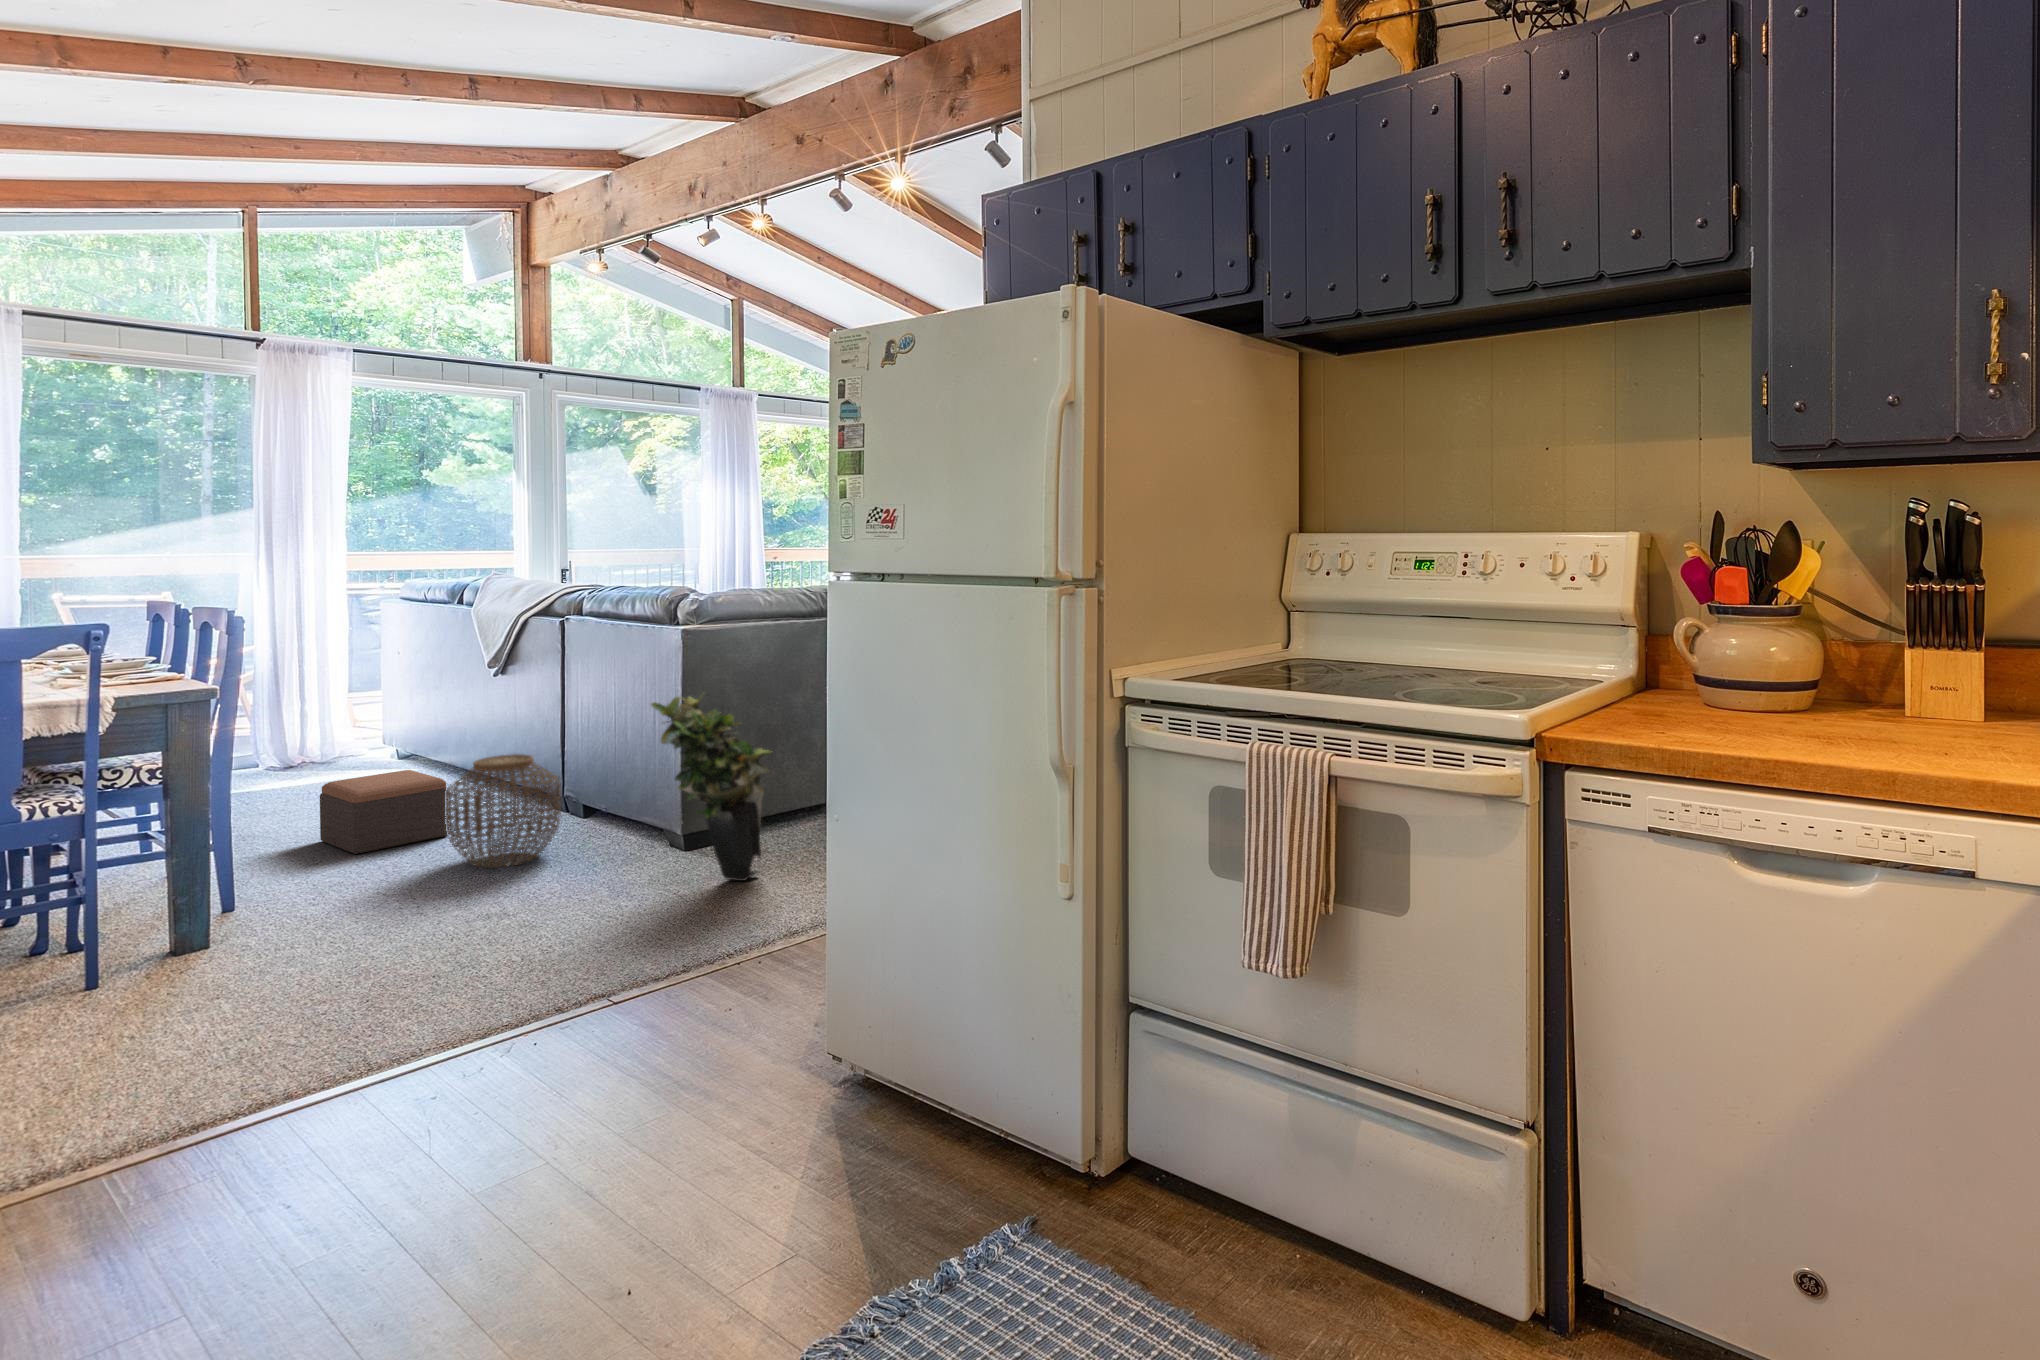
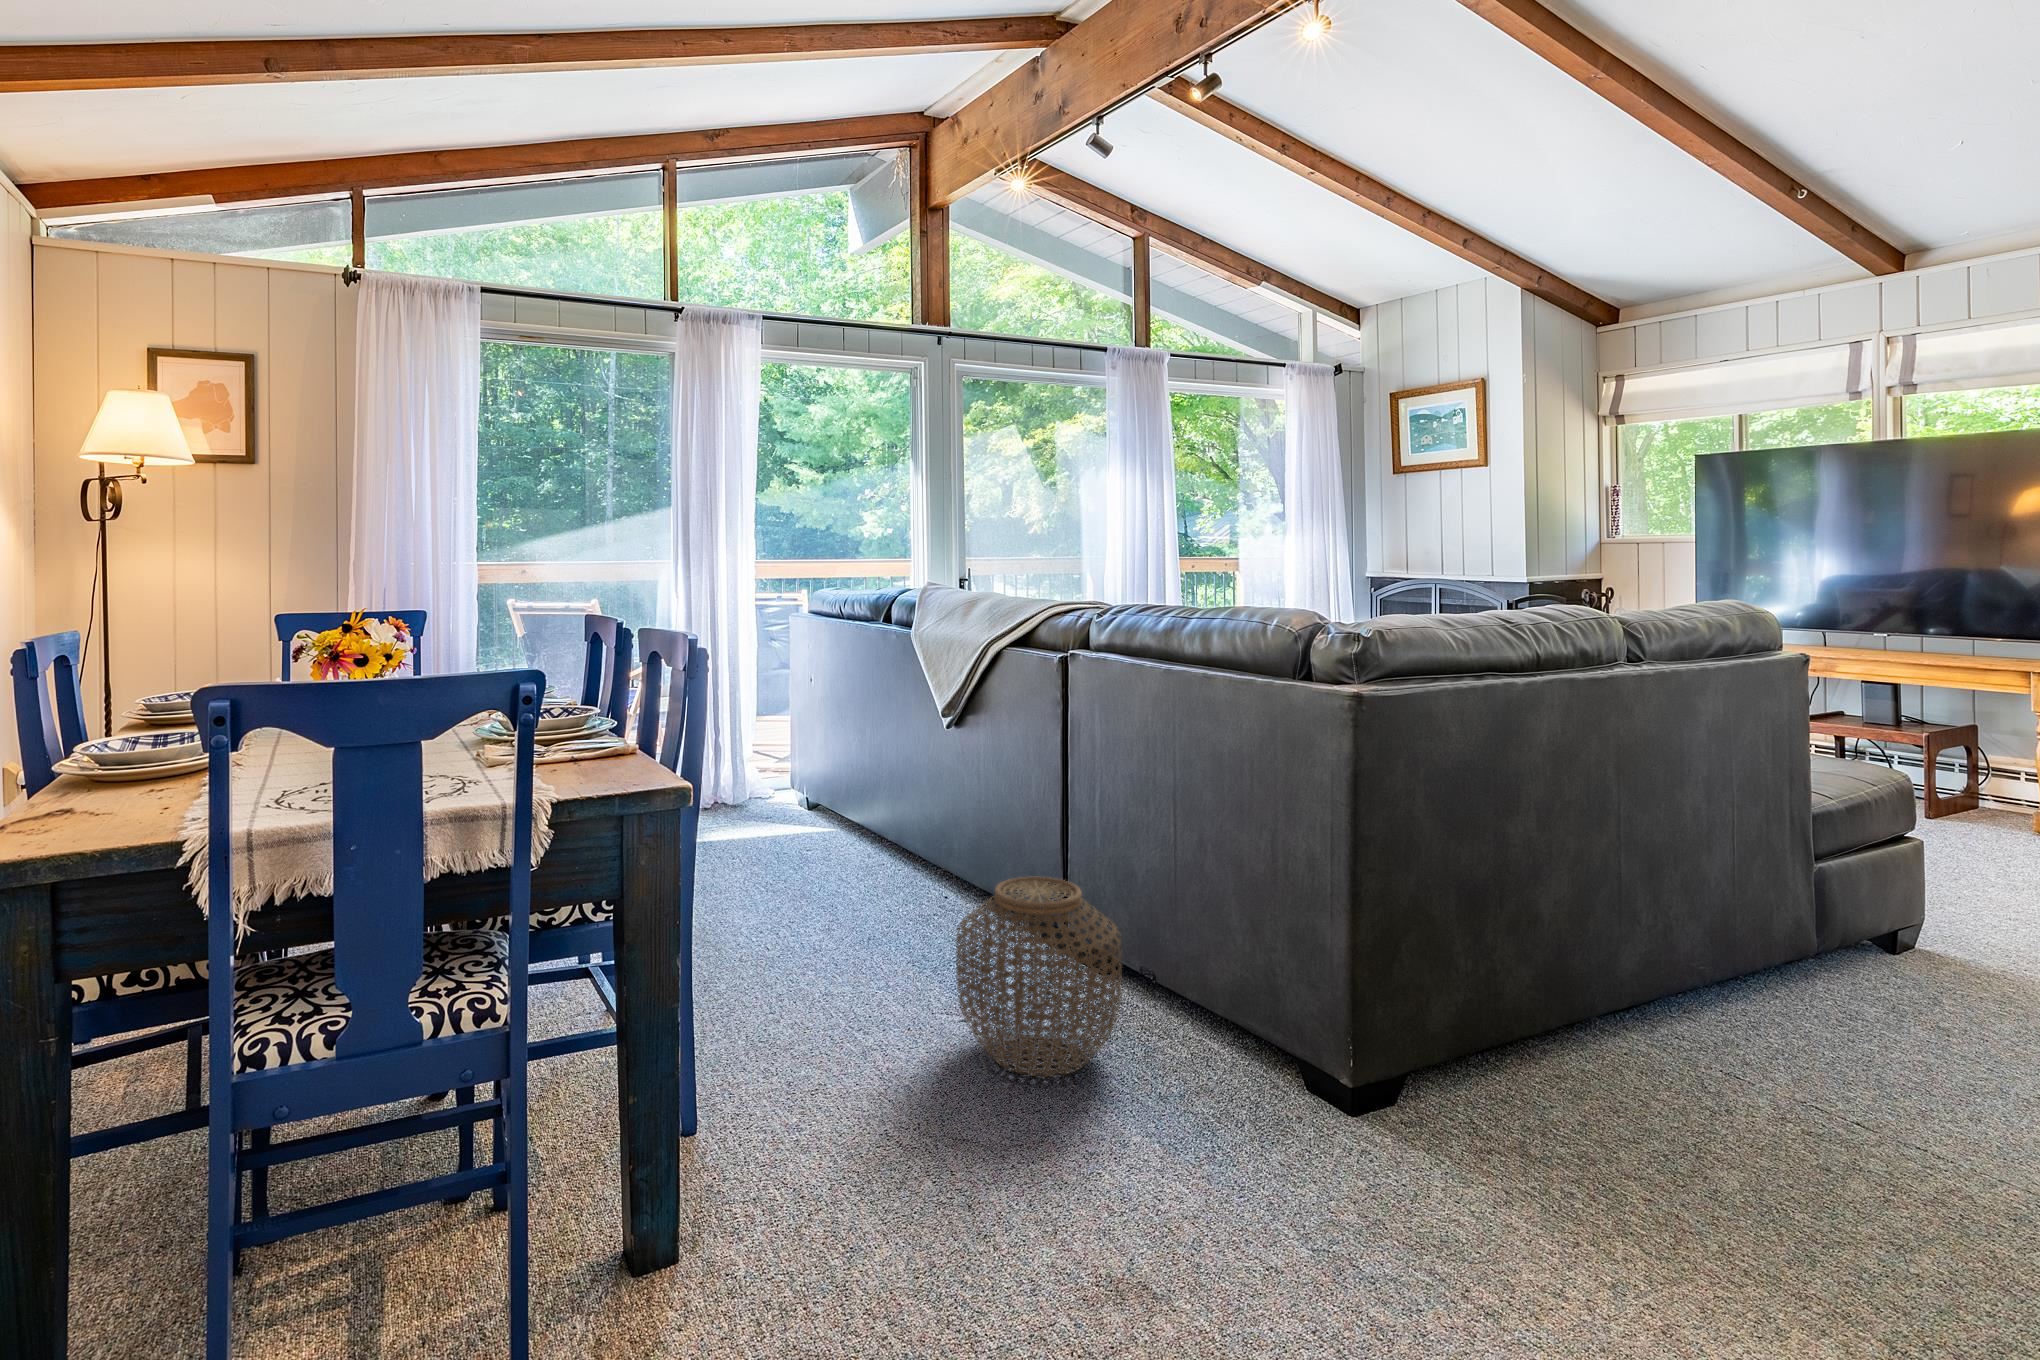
potted plant: present [651,696,770,881] -> none [1337,815,1602,1236]
footstool: present [320,770,449,854] -> none [770,860,929,997]

